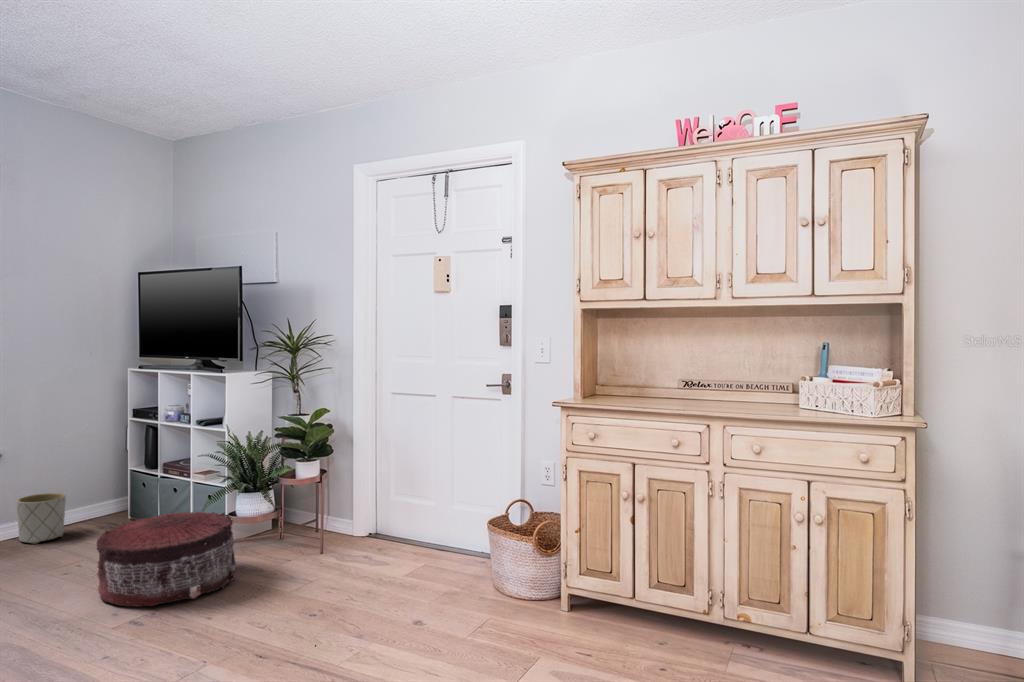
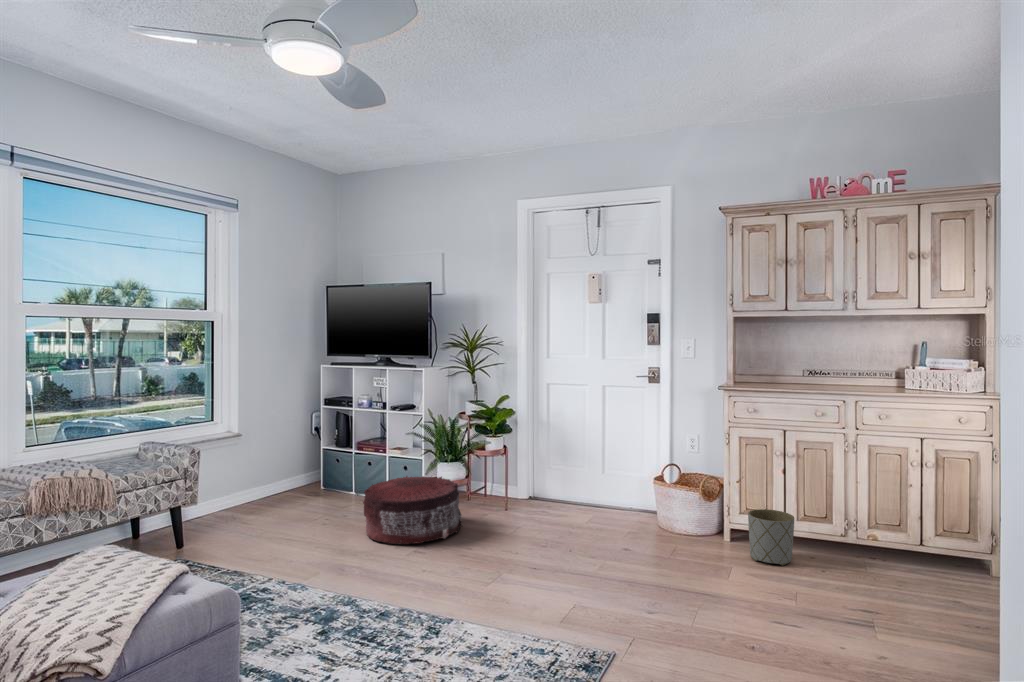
planter: present [17,493,66,544] -> present [748,509,794,566]

